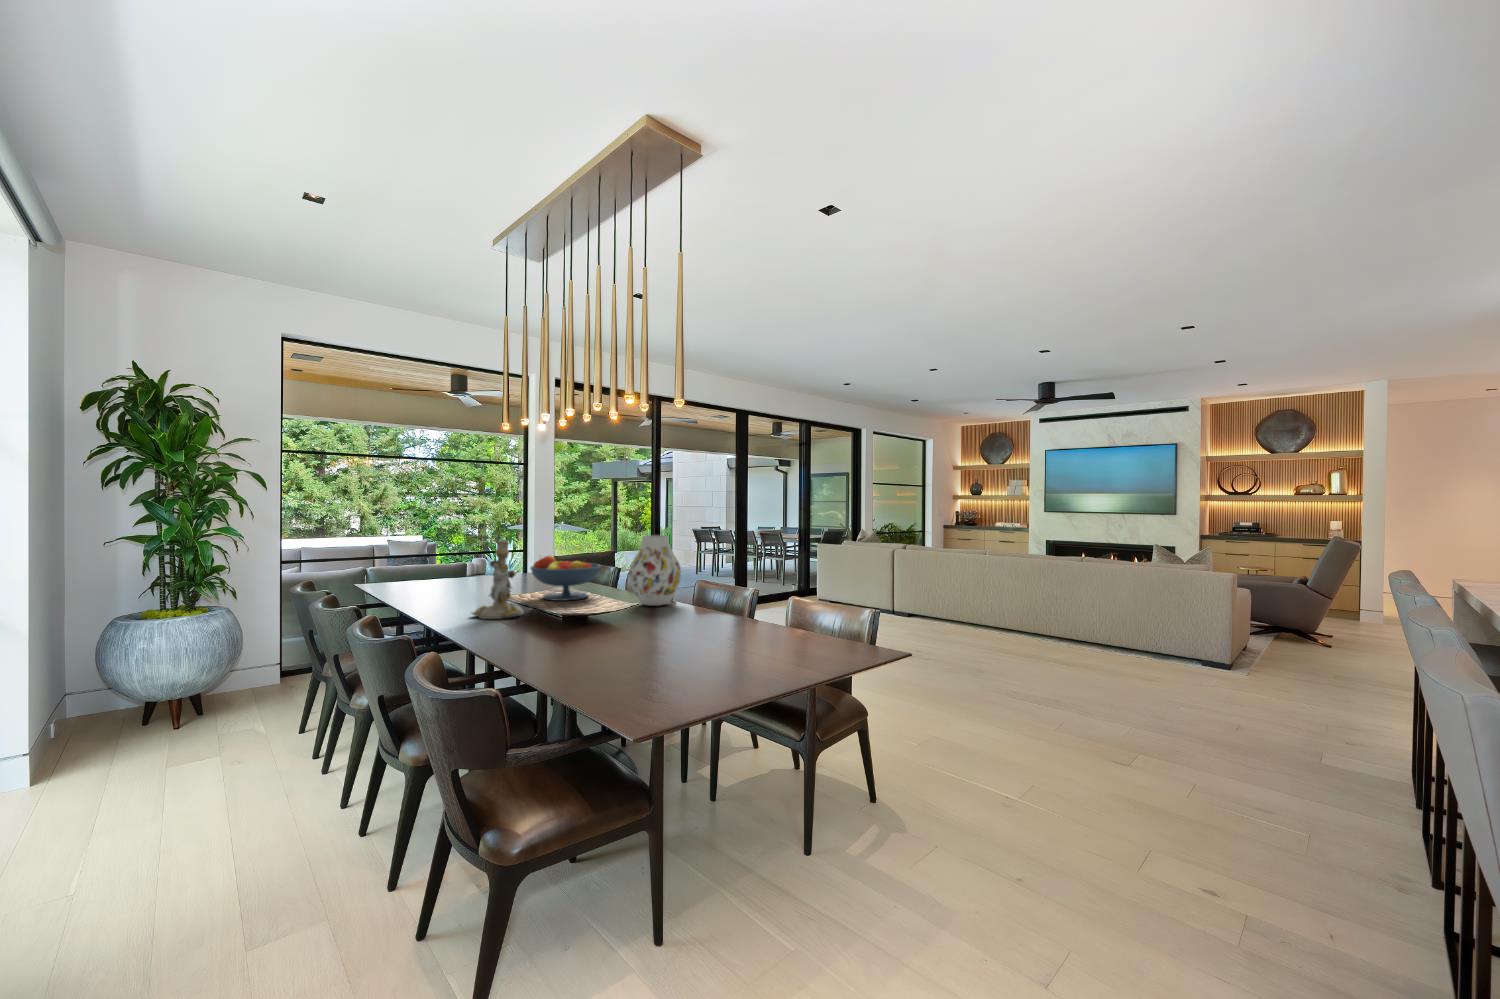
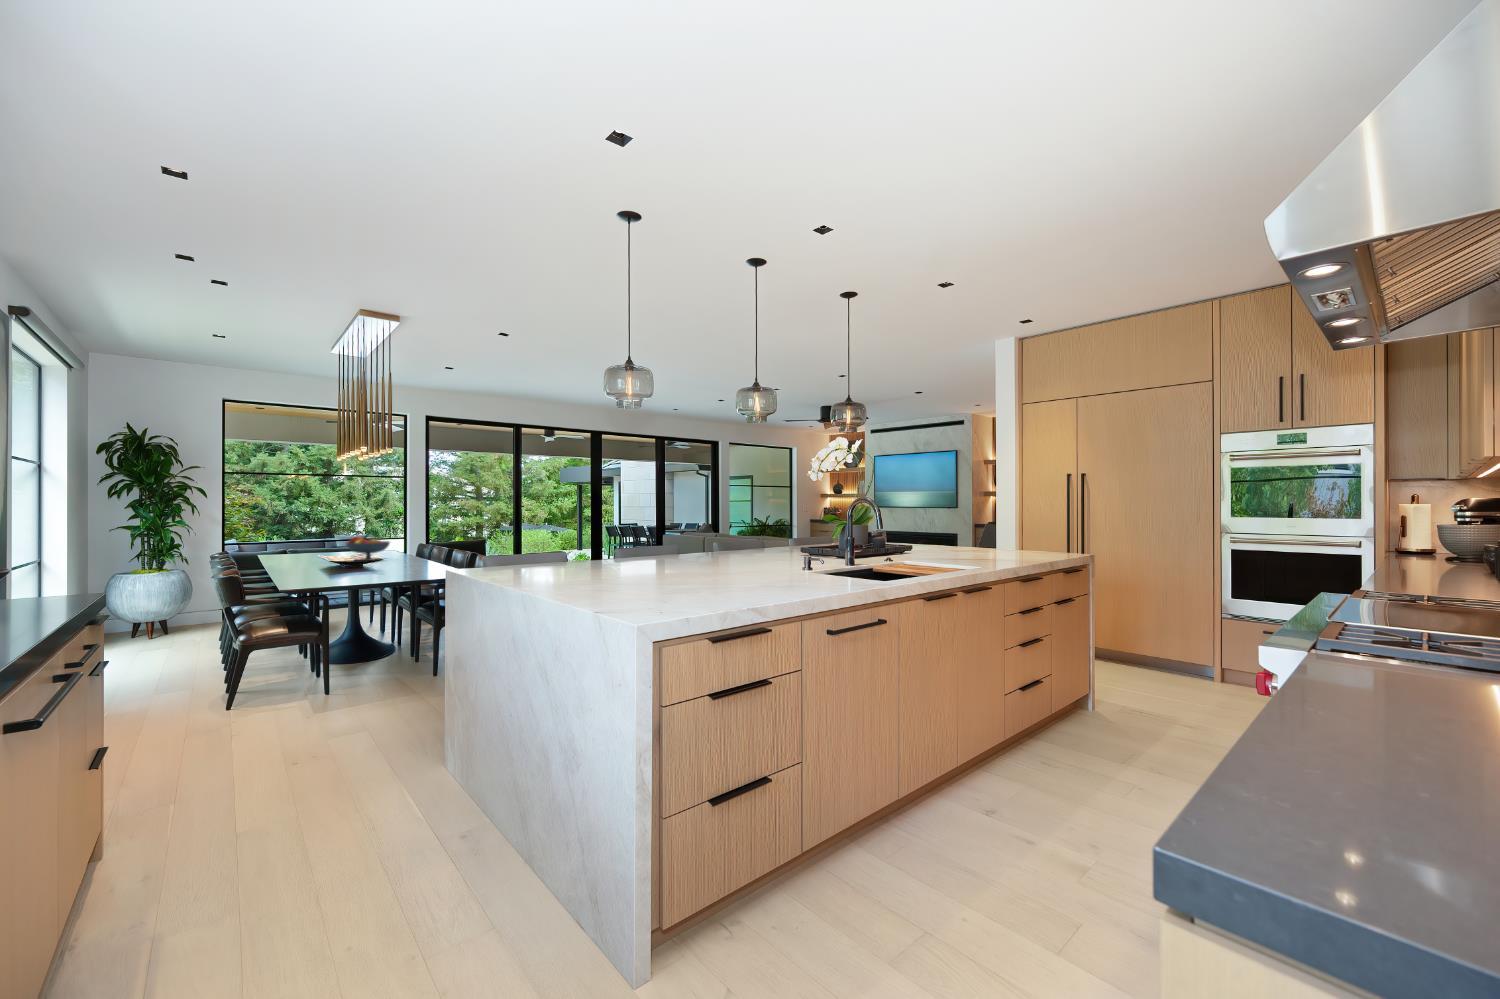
vase: present [629,535,681,606] -> none [394,525,425,563]
candlestick: present [472,541,524,619] -> none [299,527,330,567]

